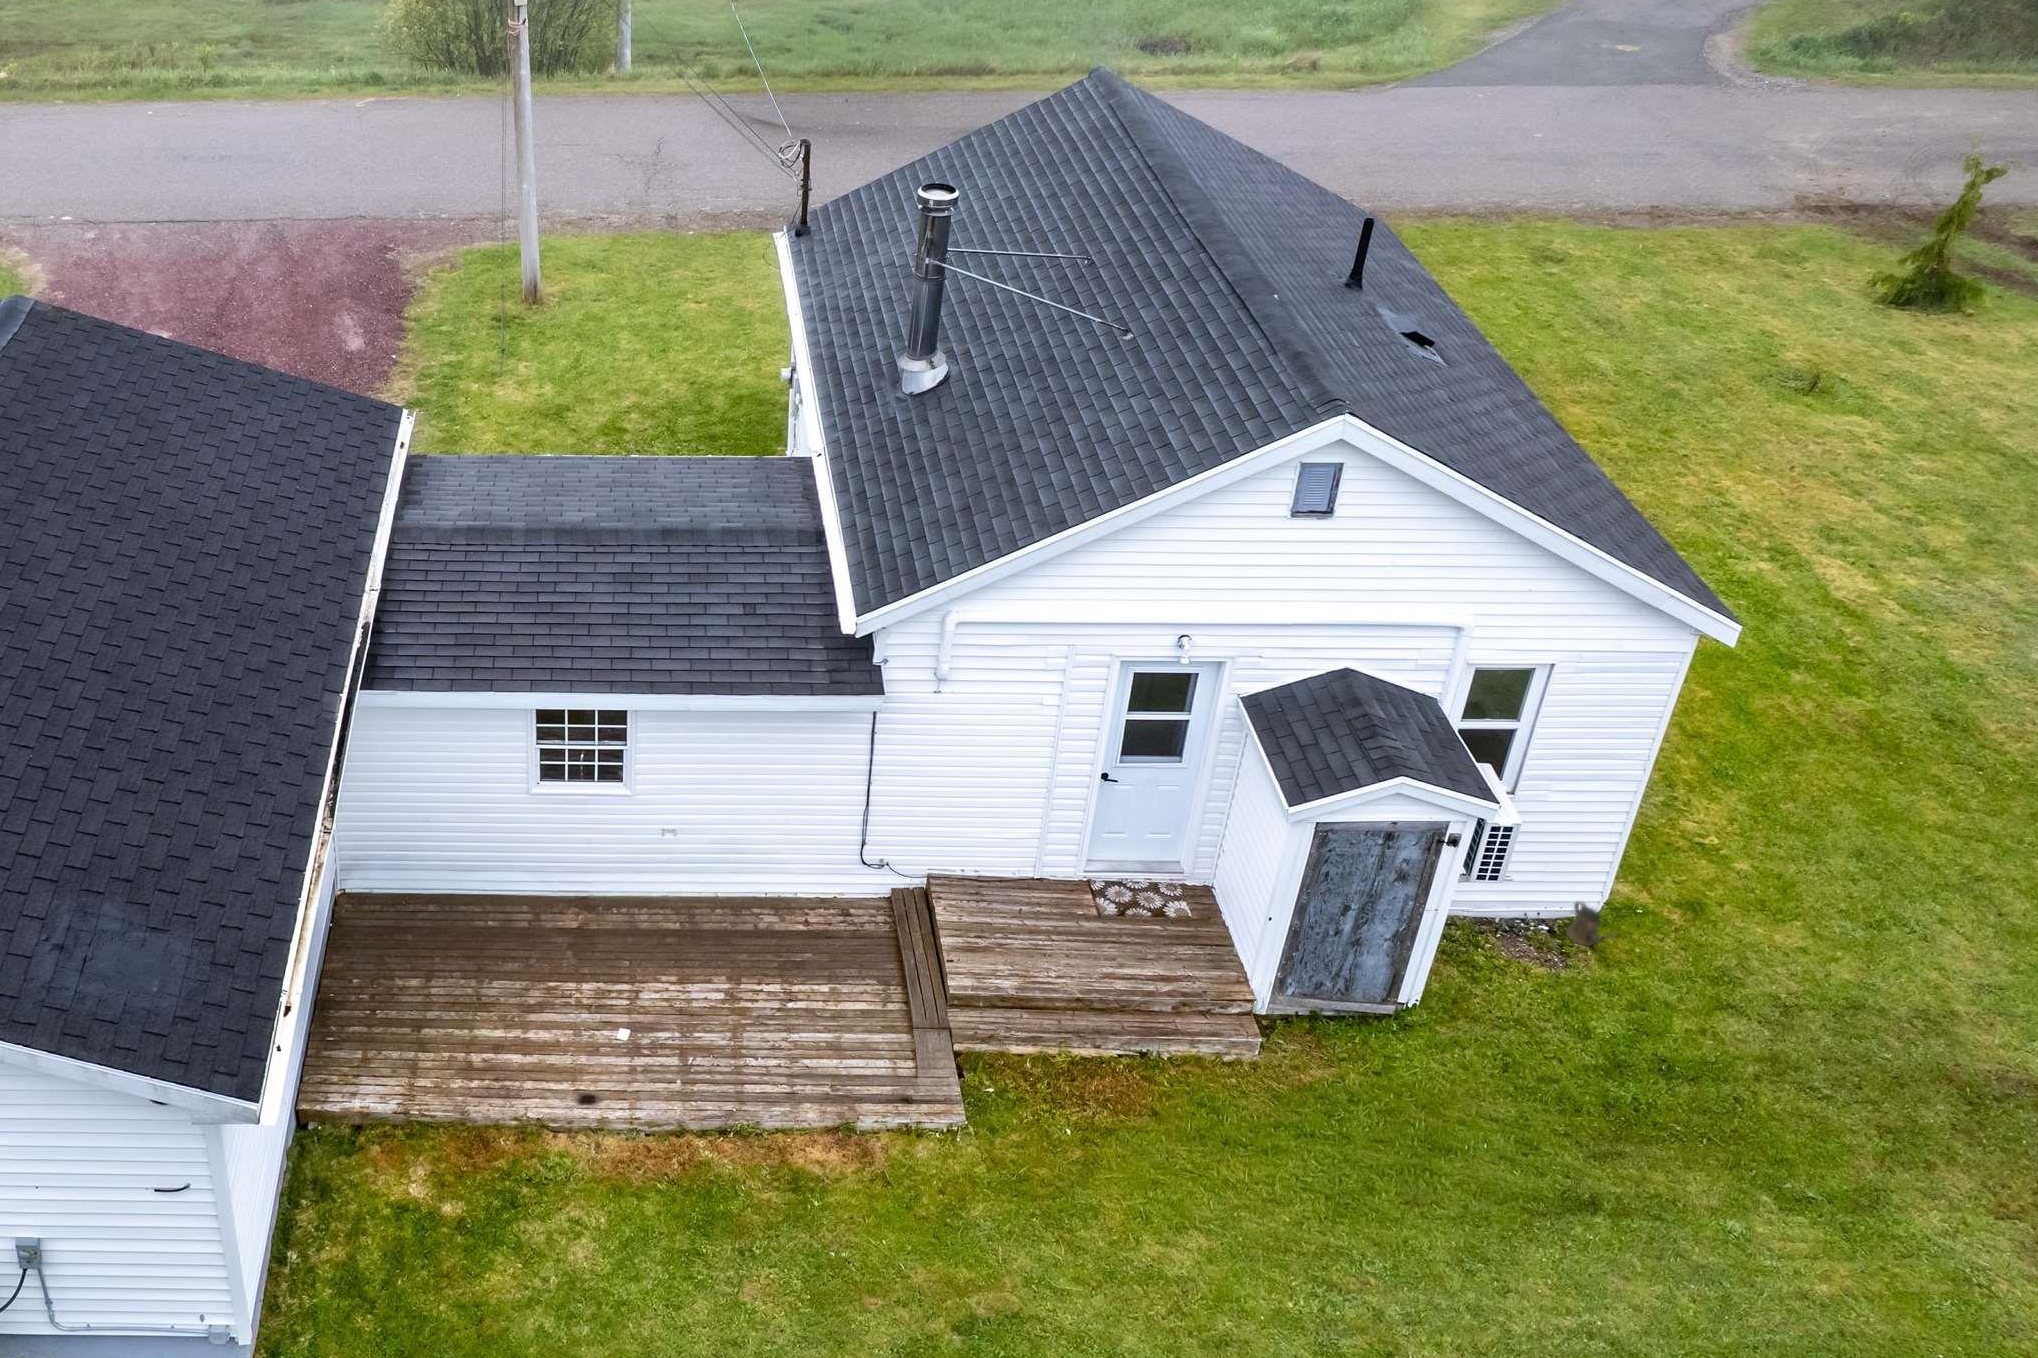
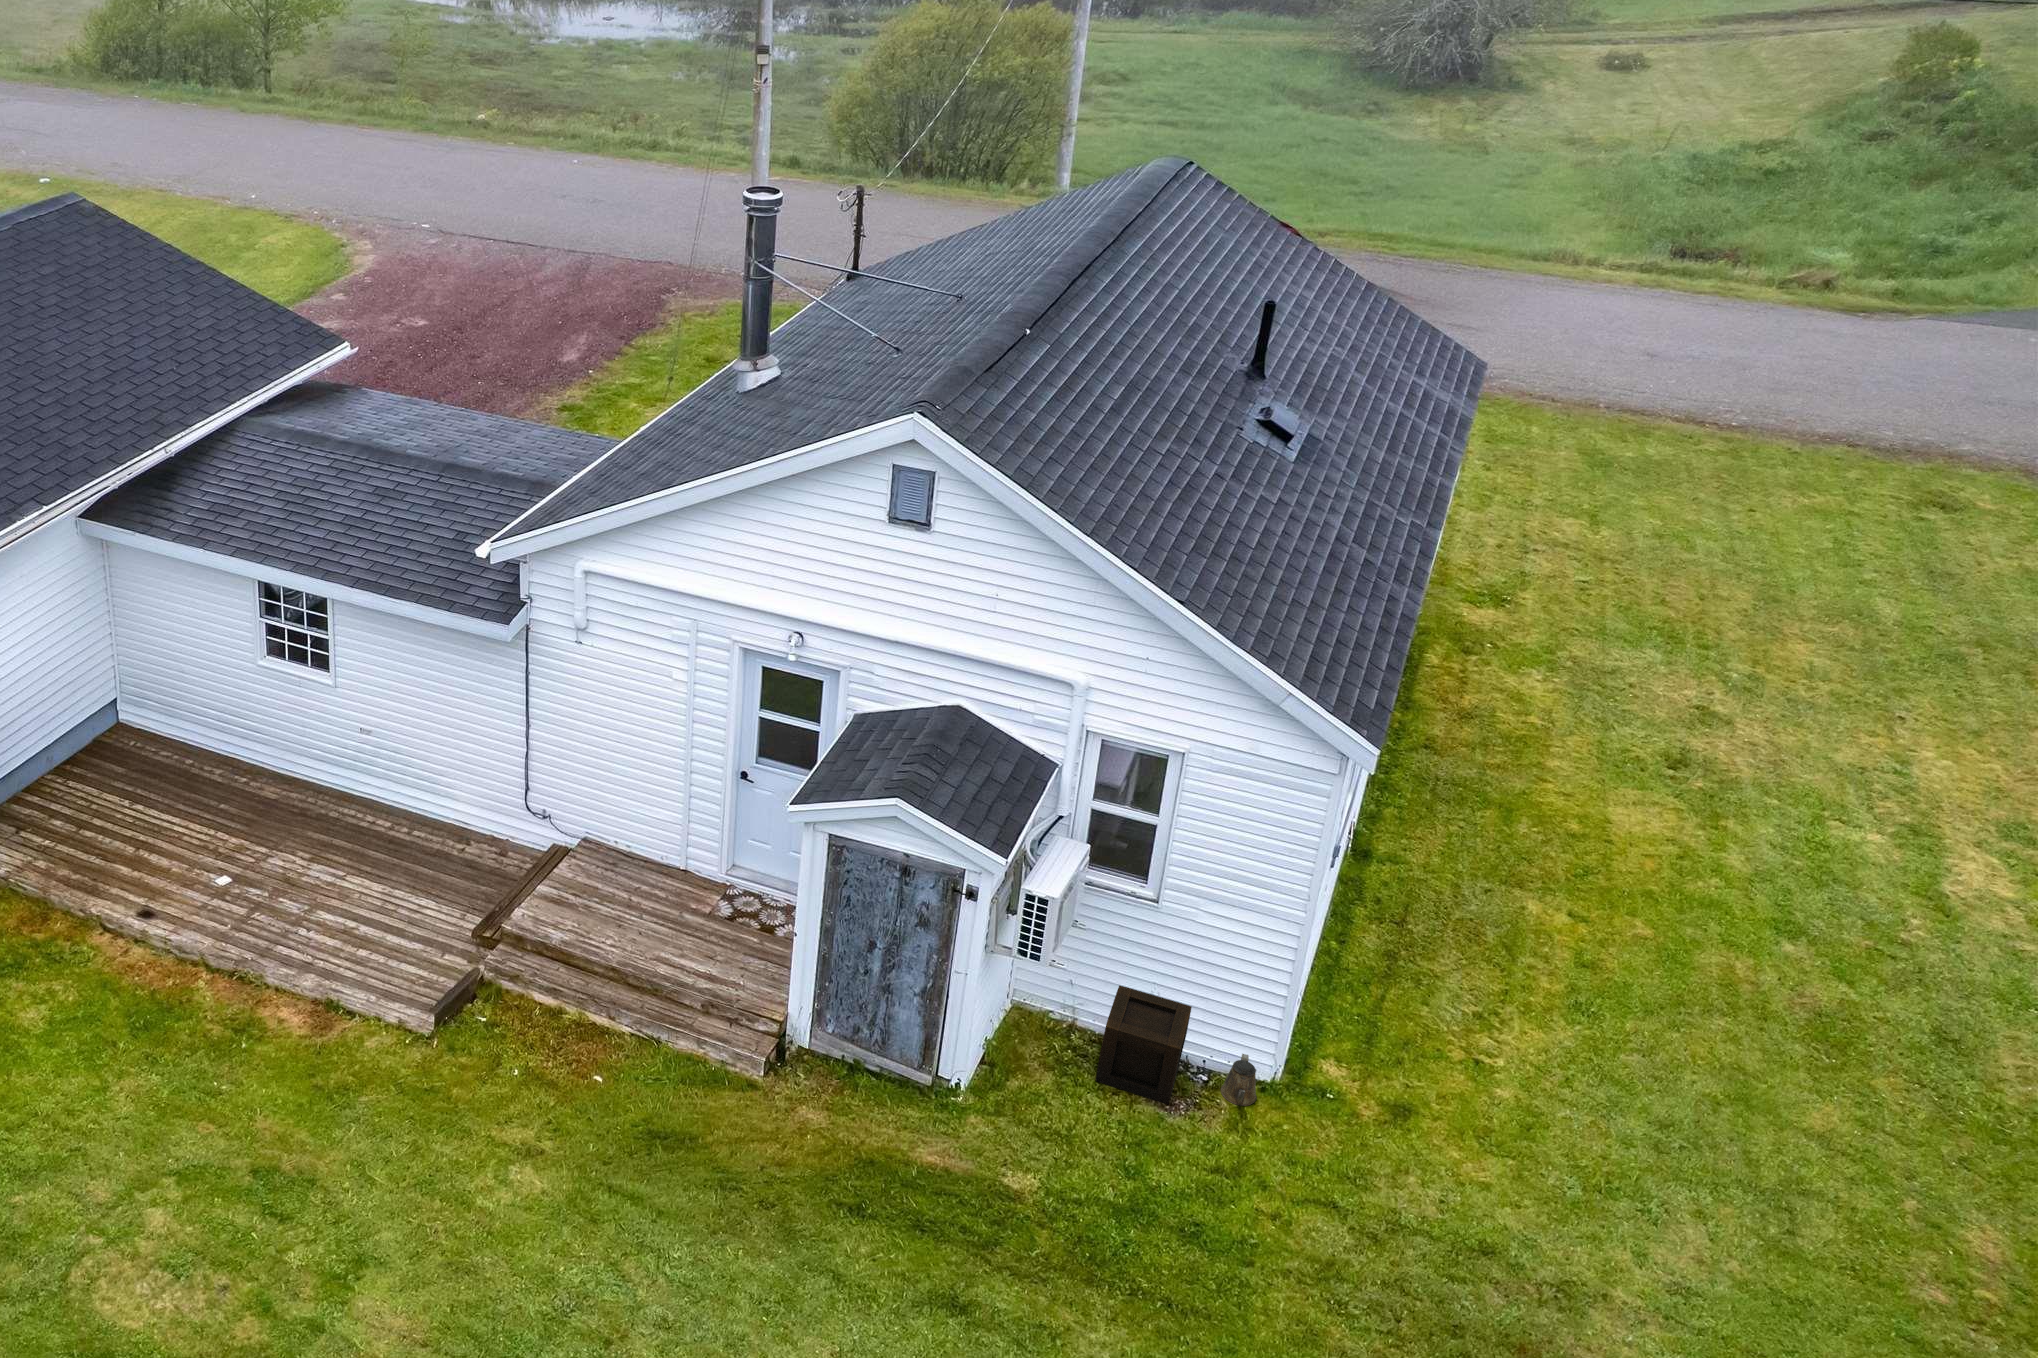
wooden crate: none [1459,874,1566,964] -> present [1096,986,1192,1104]

